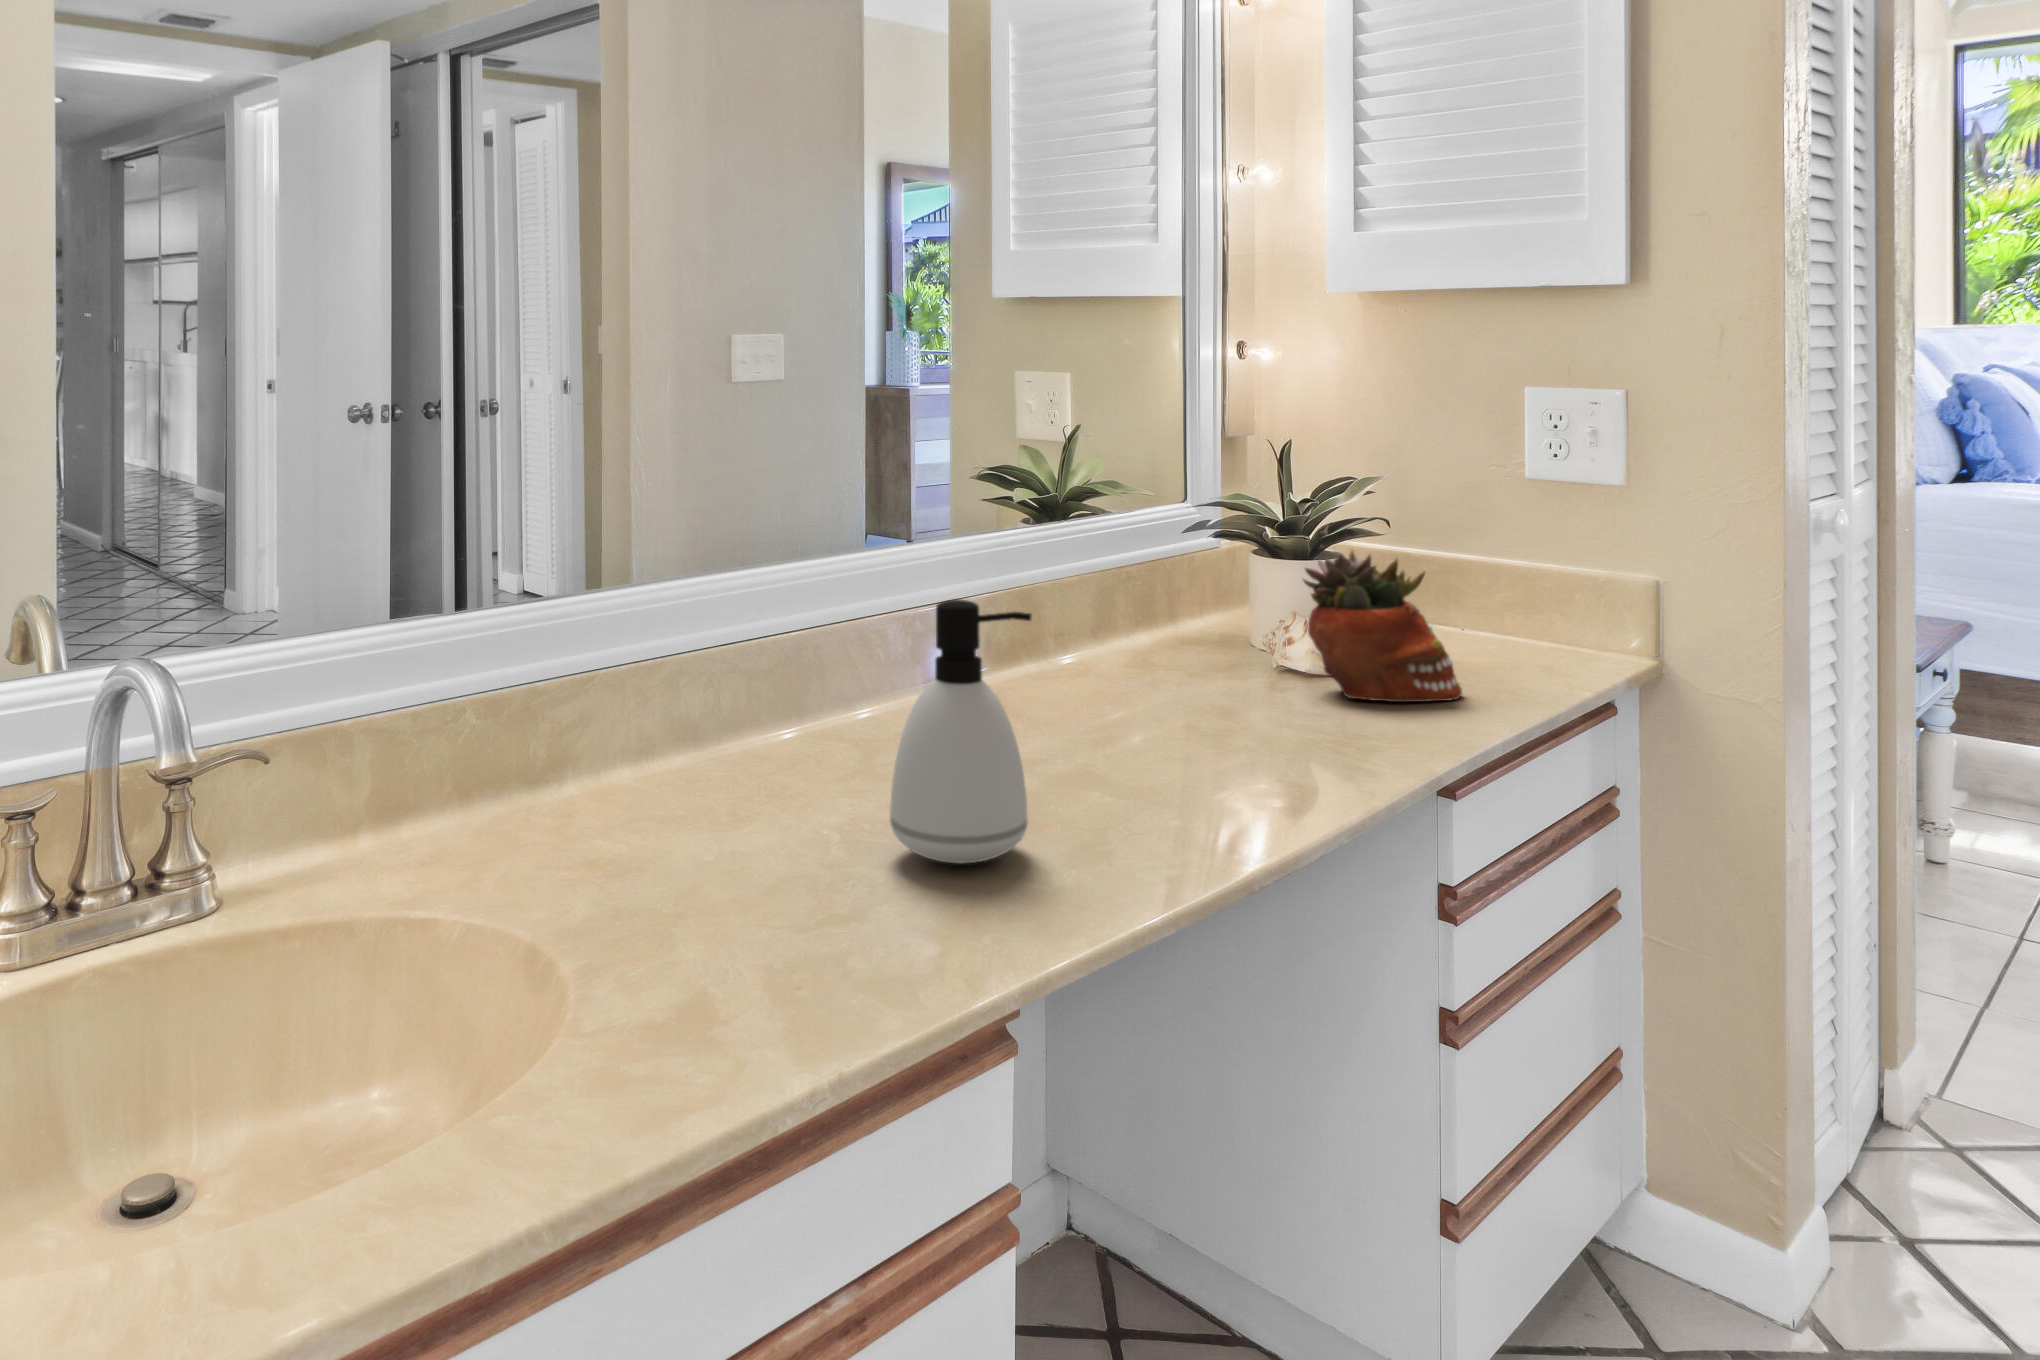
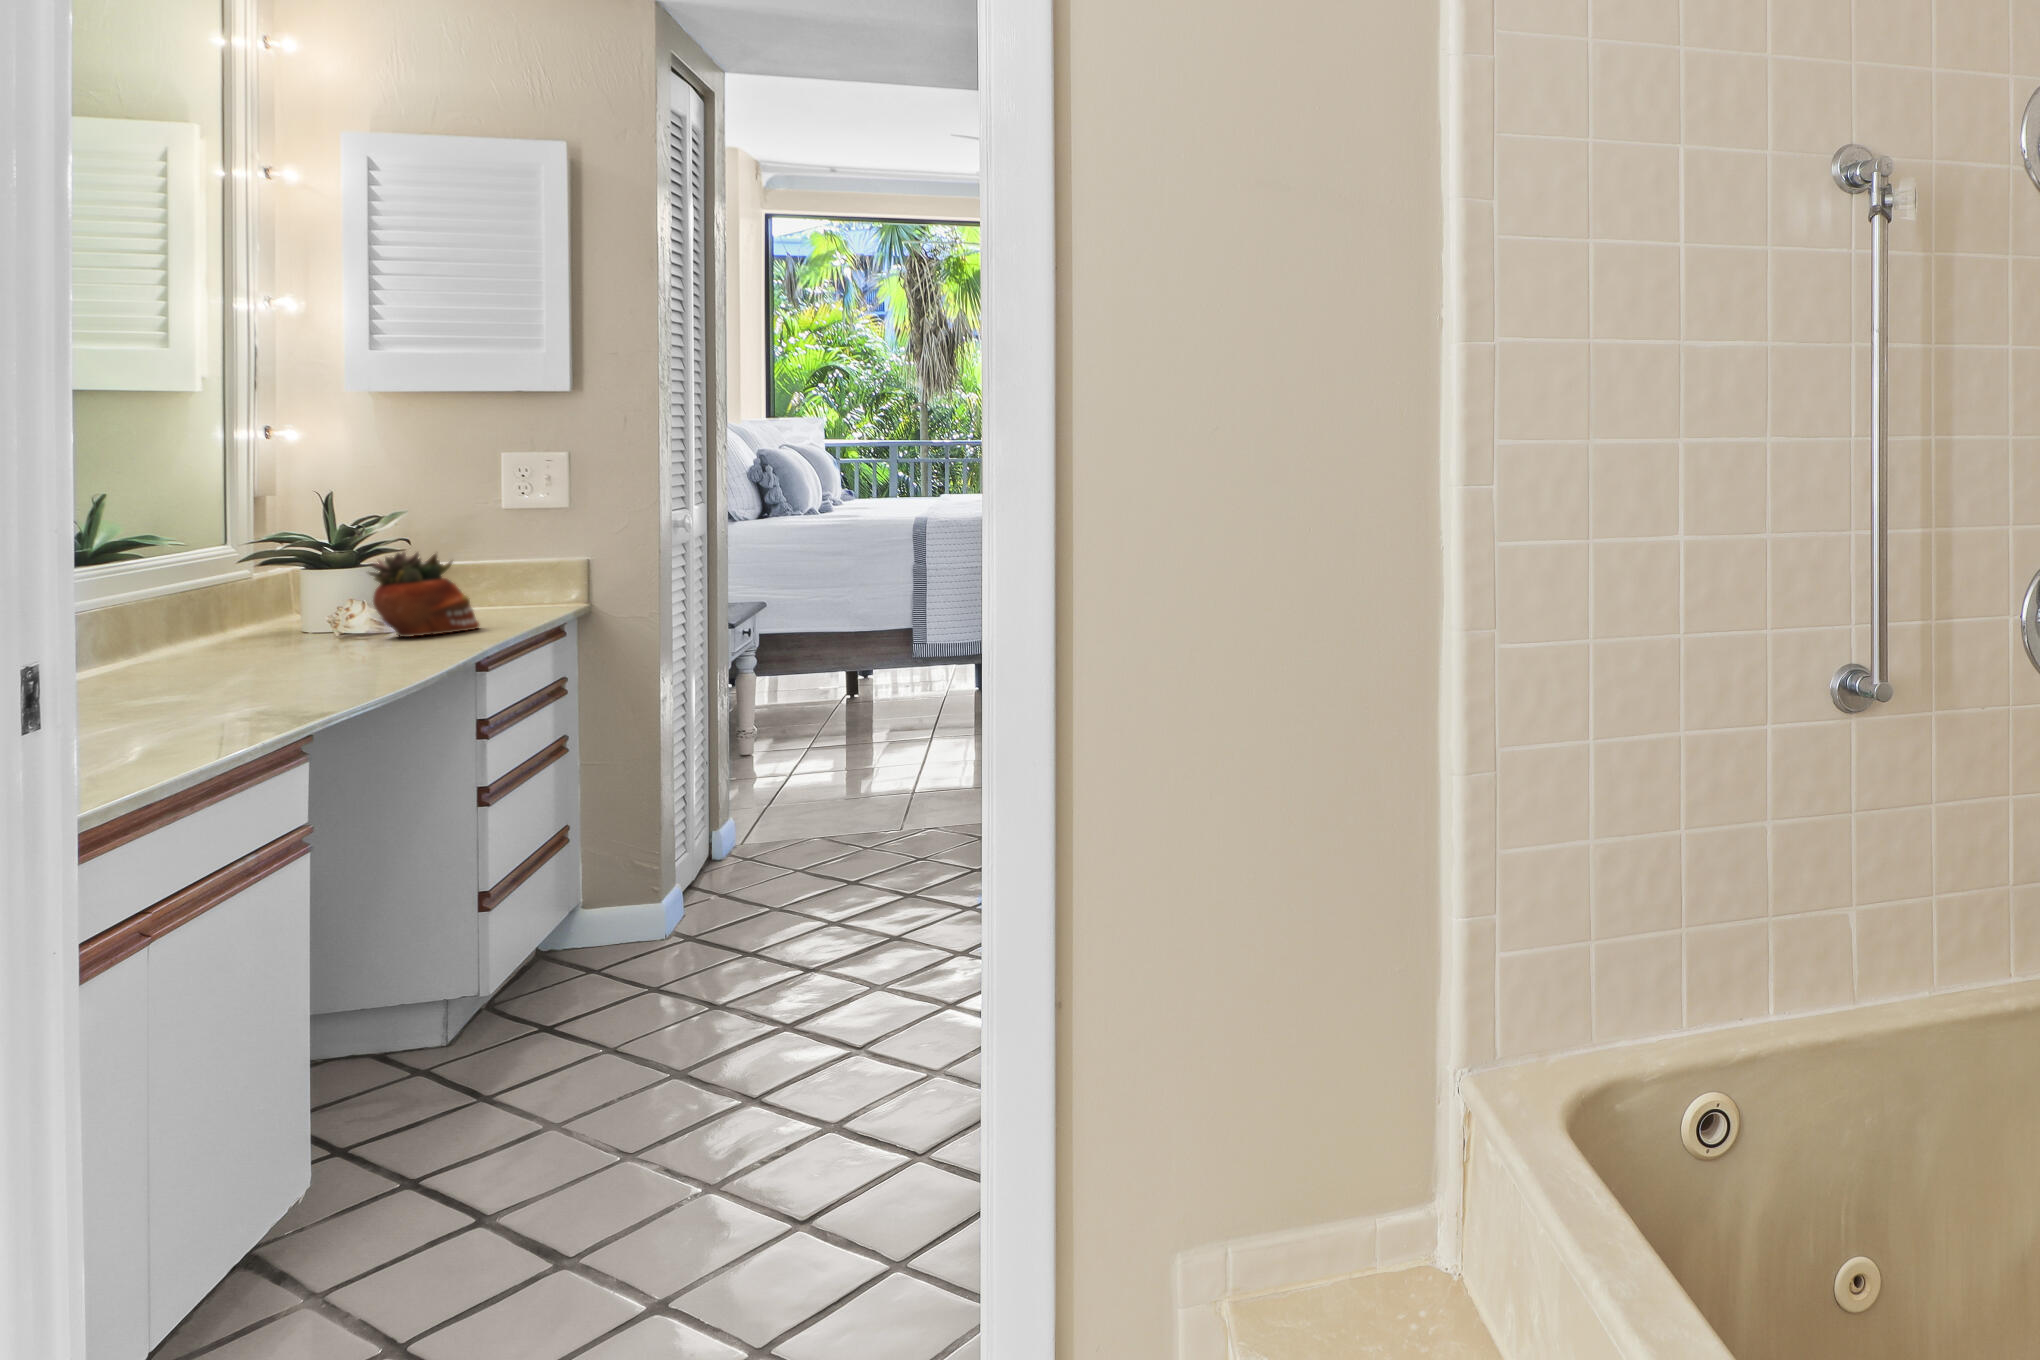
soap dispenser: present [890,599,1032,863] -> none [167,566,270,709]

